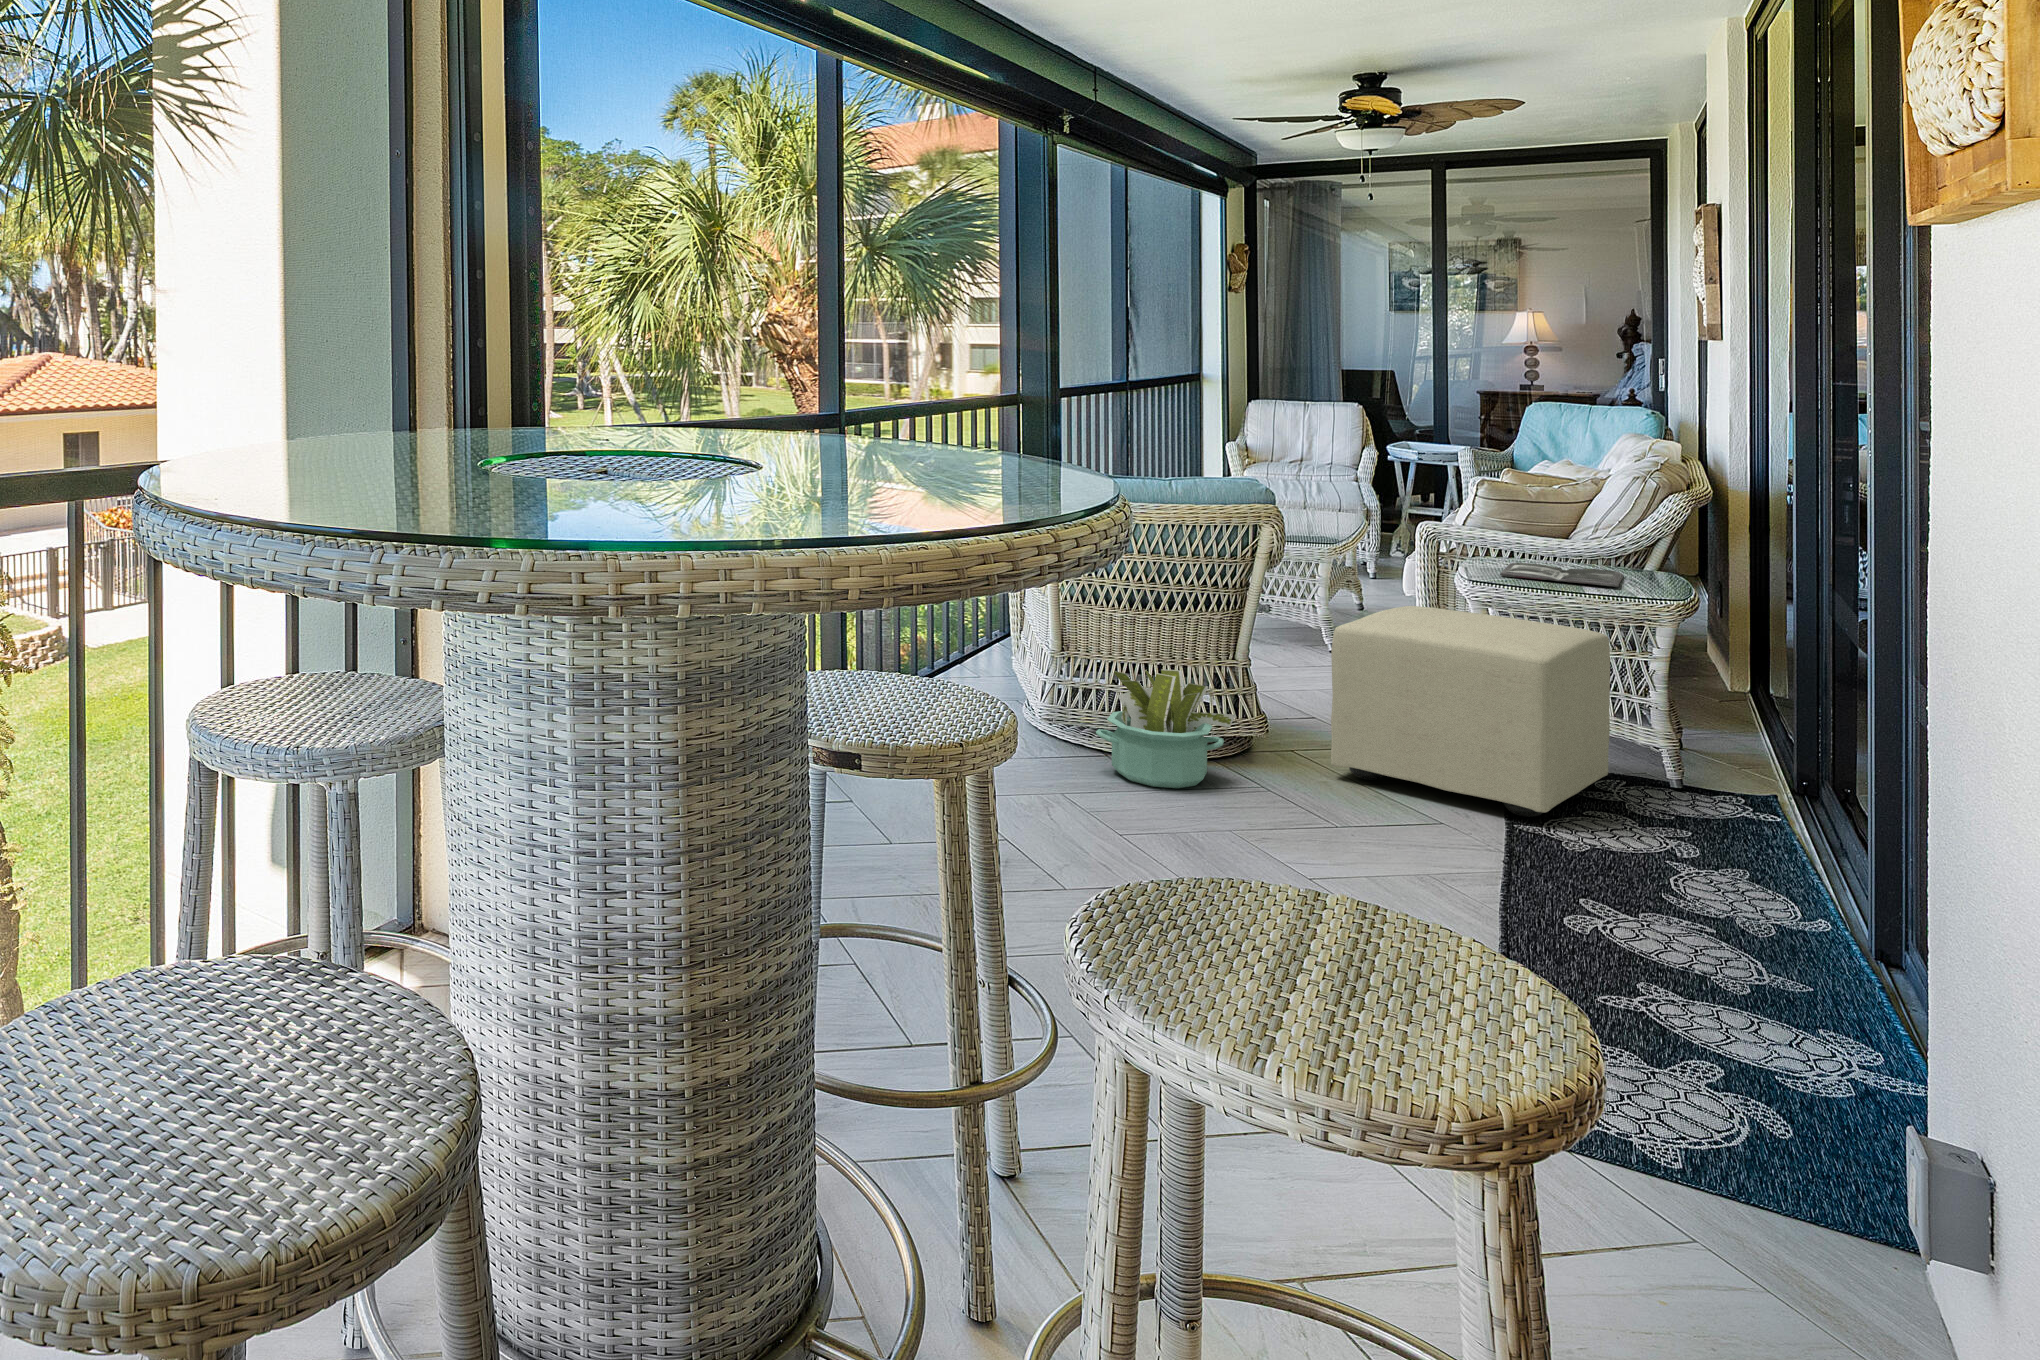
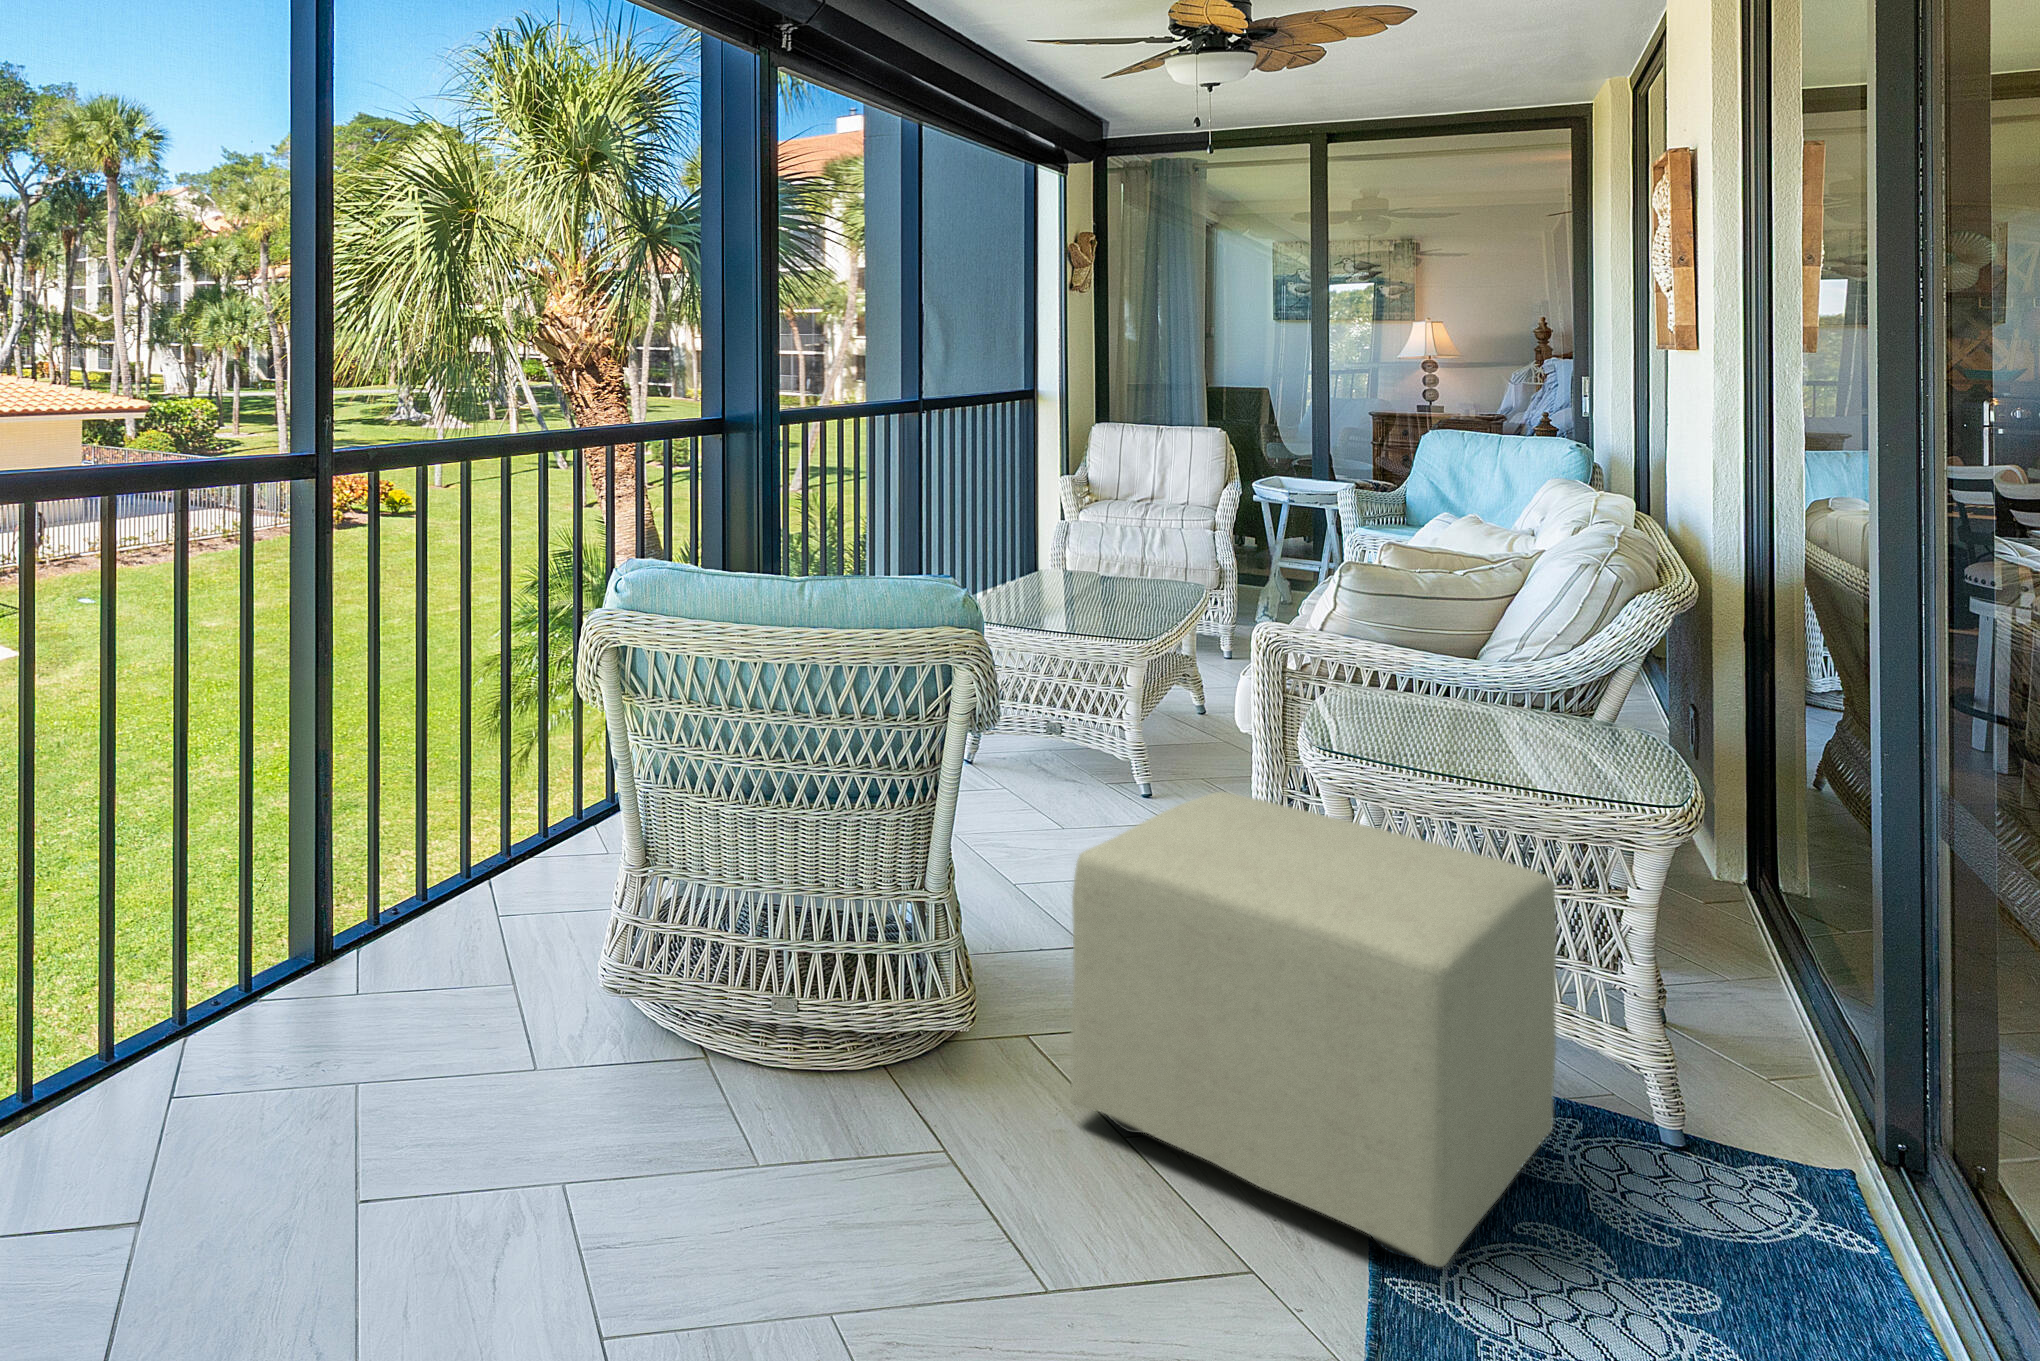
magazine: present [1500,563,1623,586] -> none [1371,709,1570,771]
decorative plant: present [1096,669,1235,788] -> none [663,914,897,1160]

